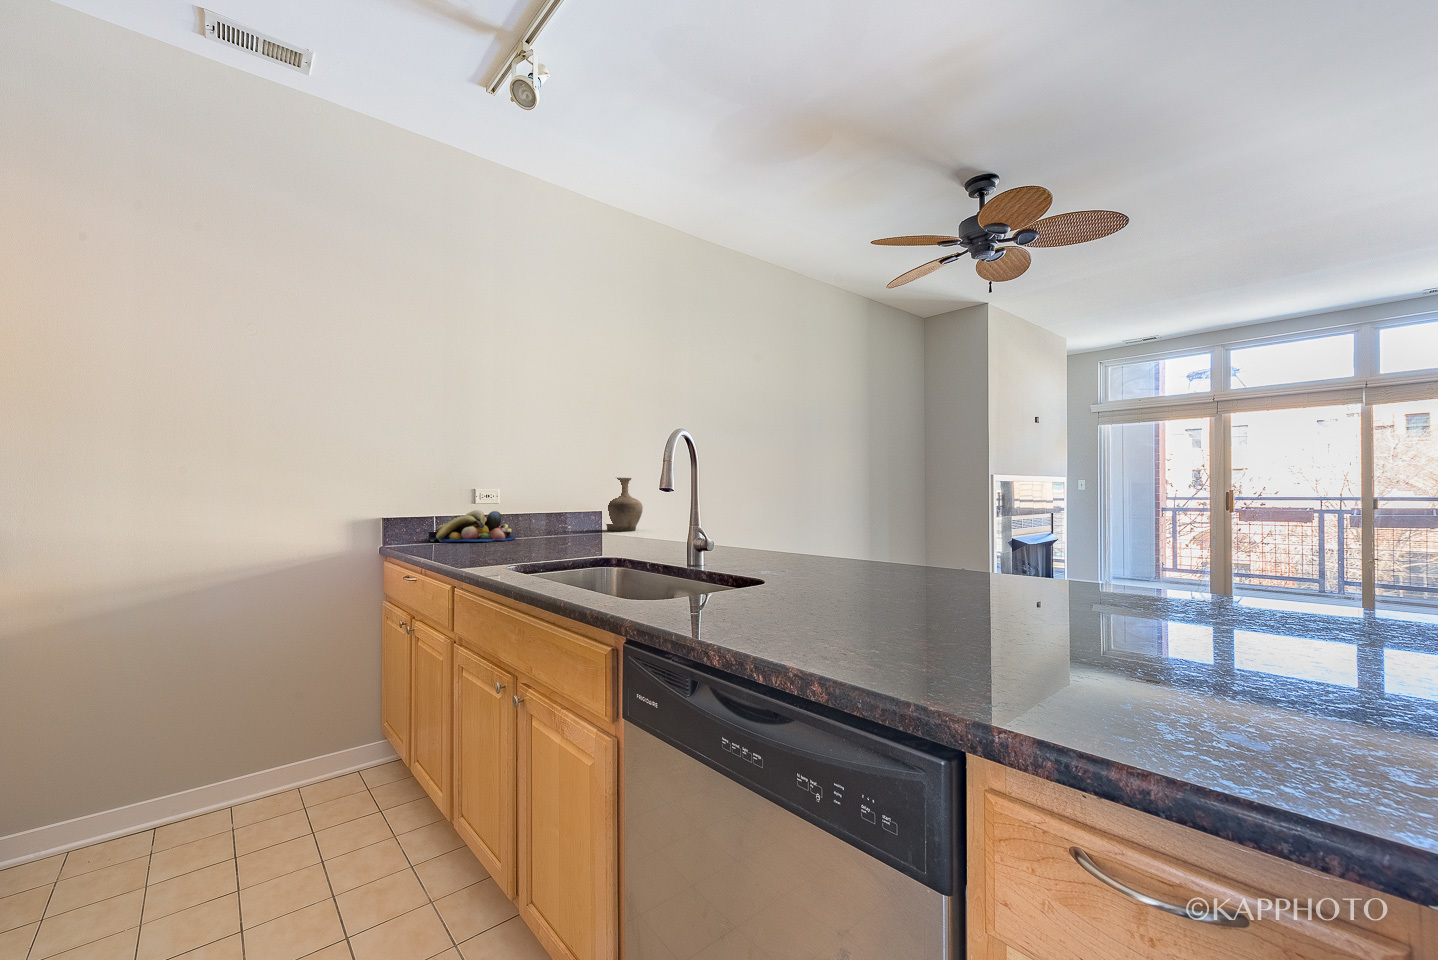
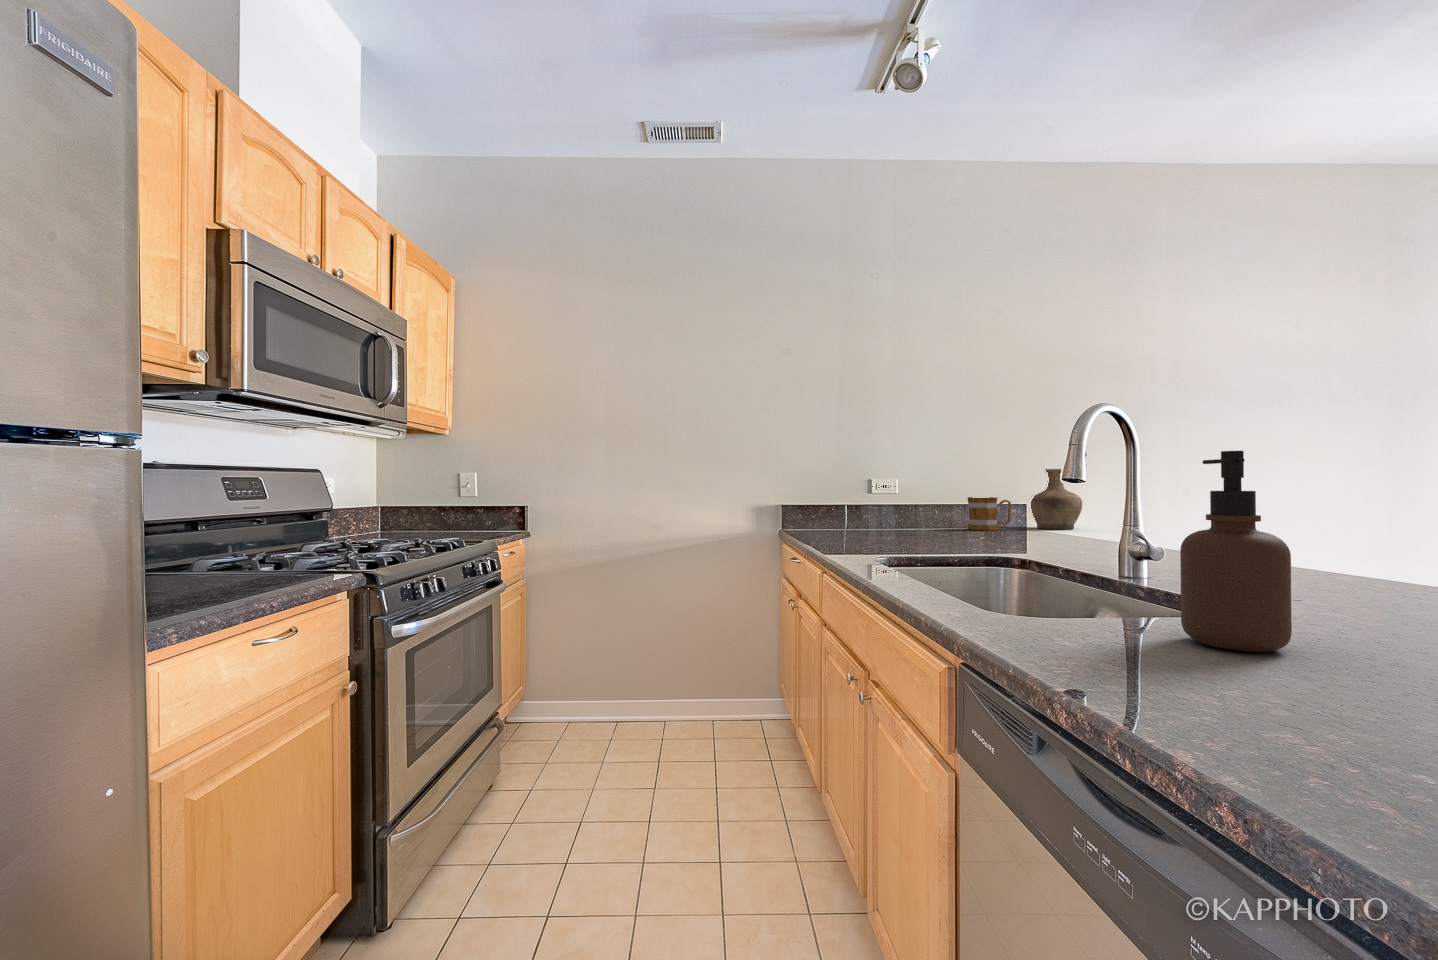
soap dispenser: none [755,475,811,606] -> present [1180,451,1292,652]
mug: none [549,503,588,534] -> present [968,497,1012,530]
fruit bowl: present [427,510,515,542] -> none [845,505,928,535]

